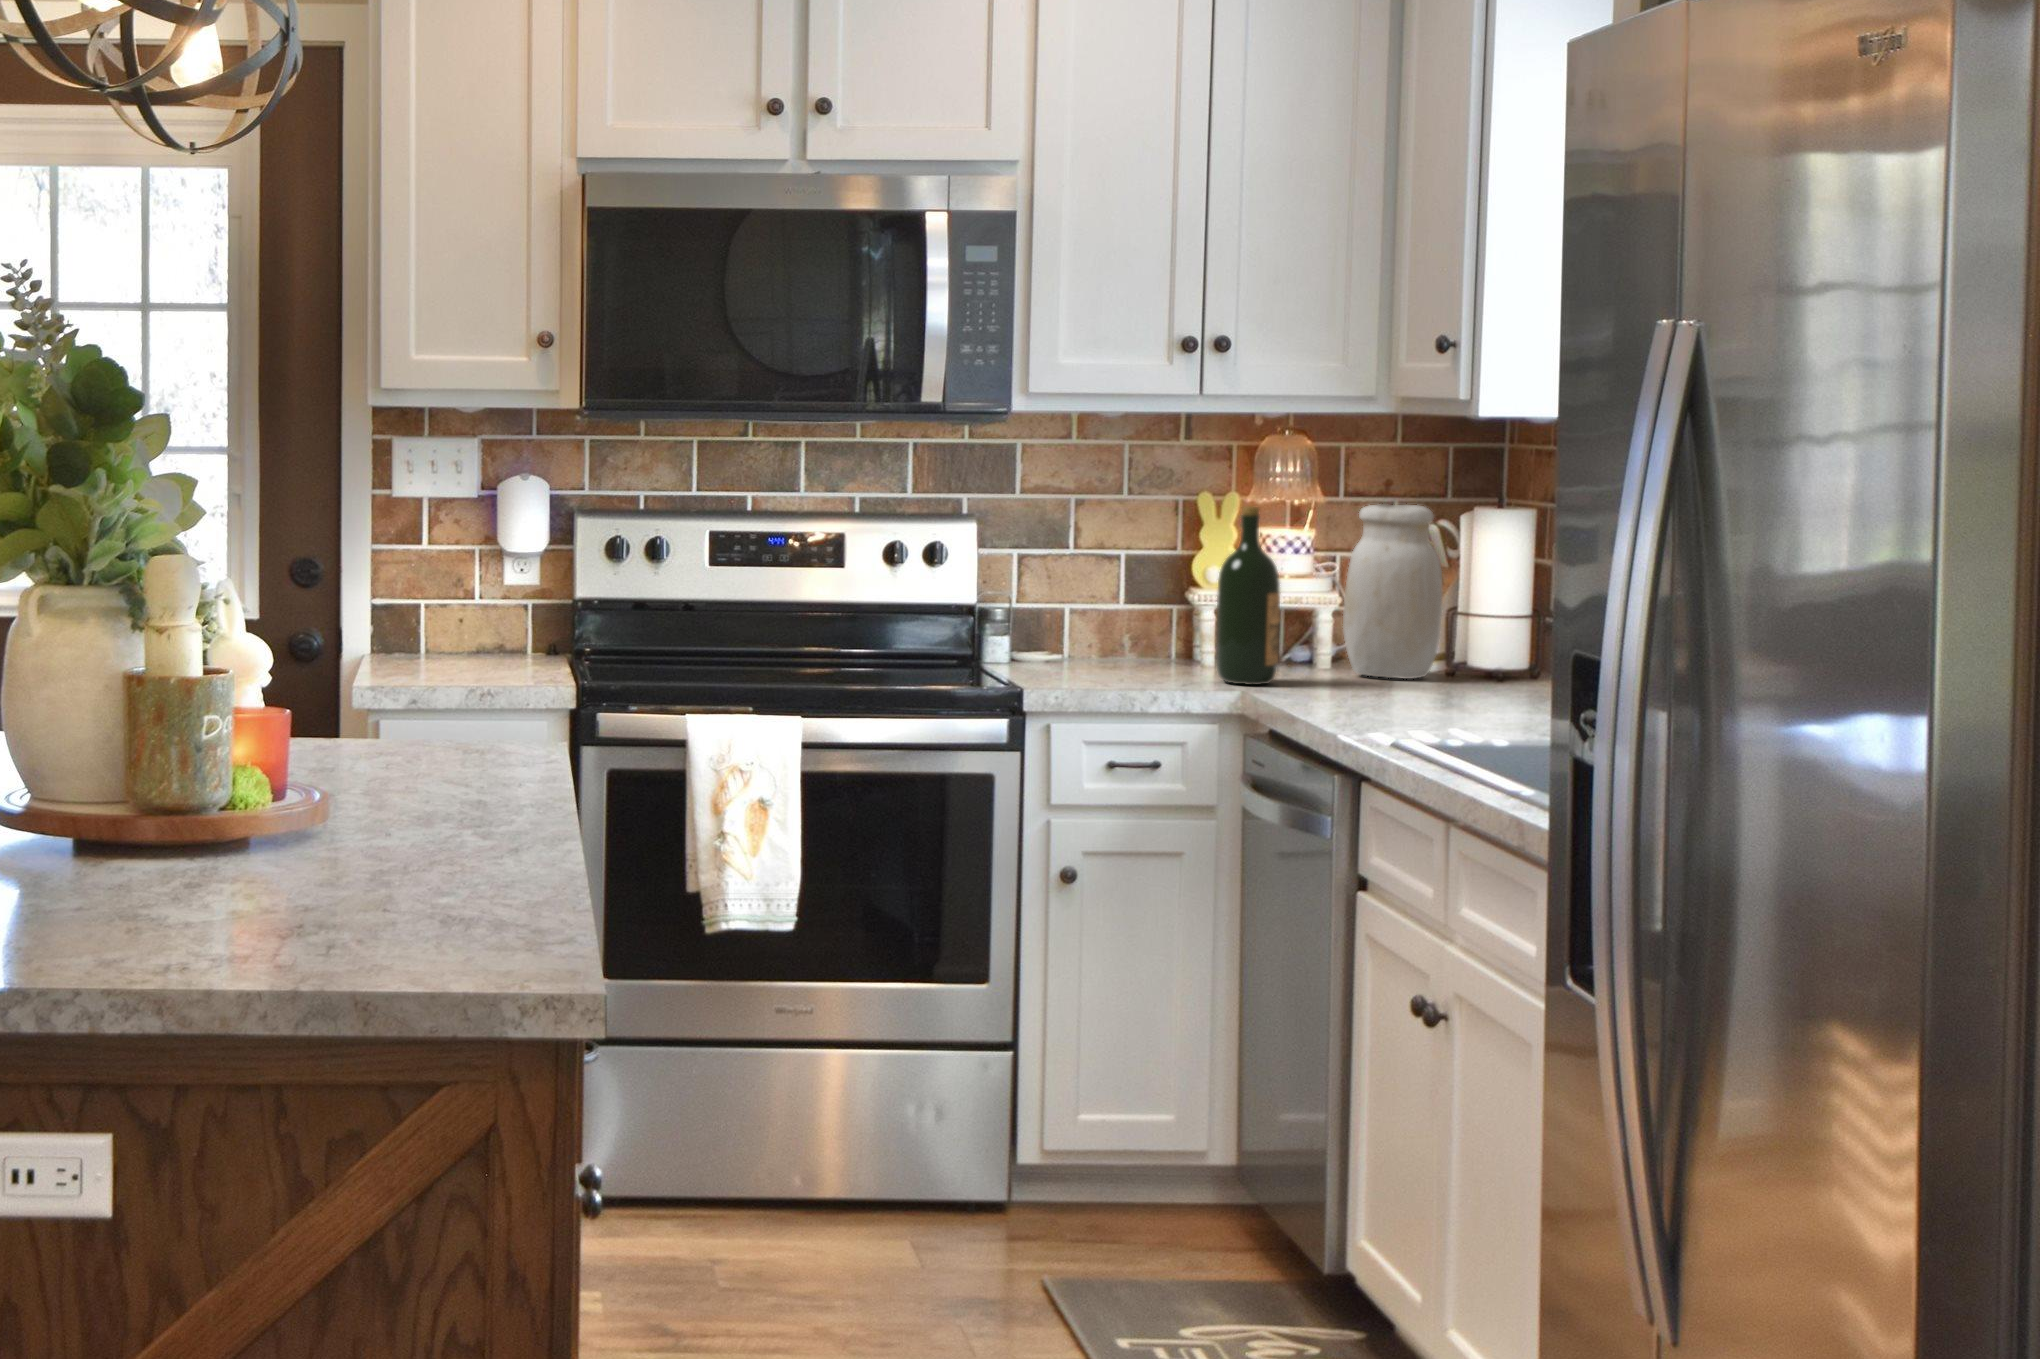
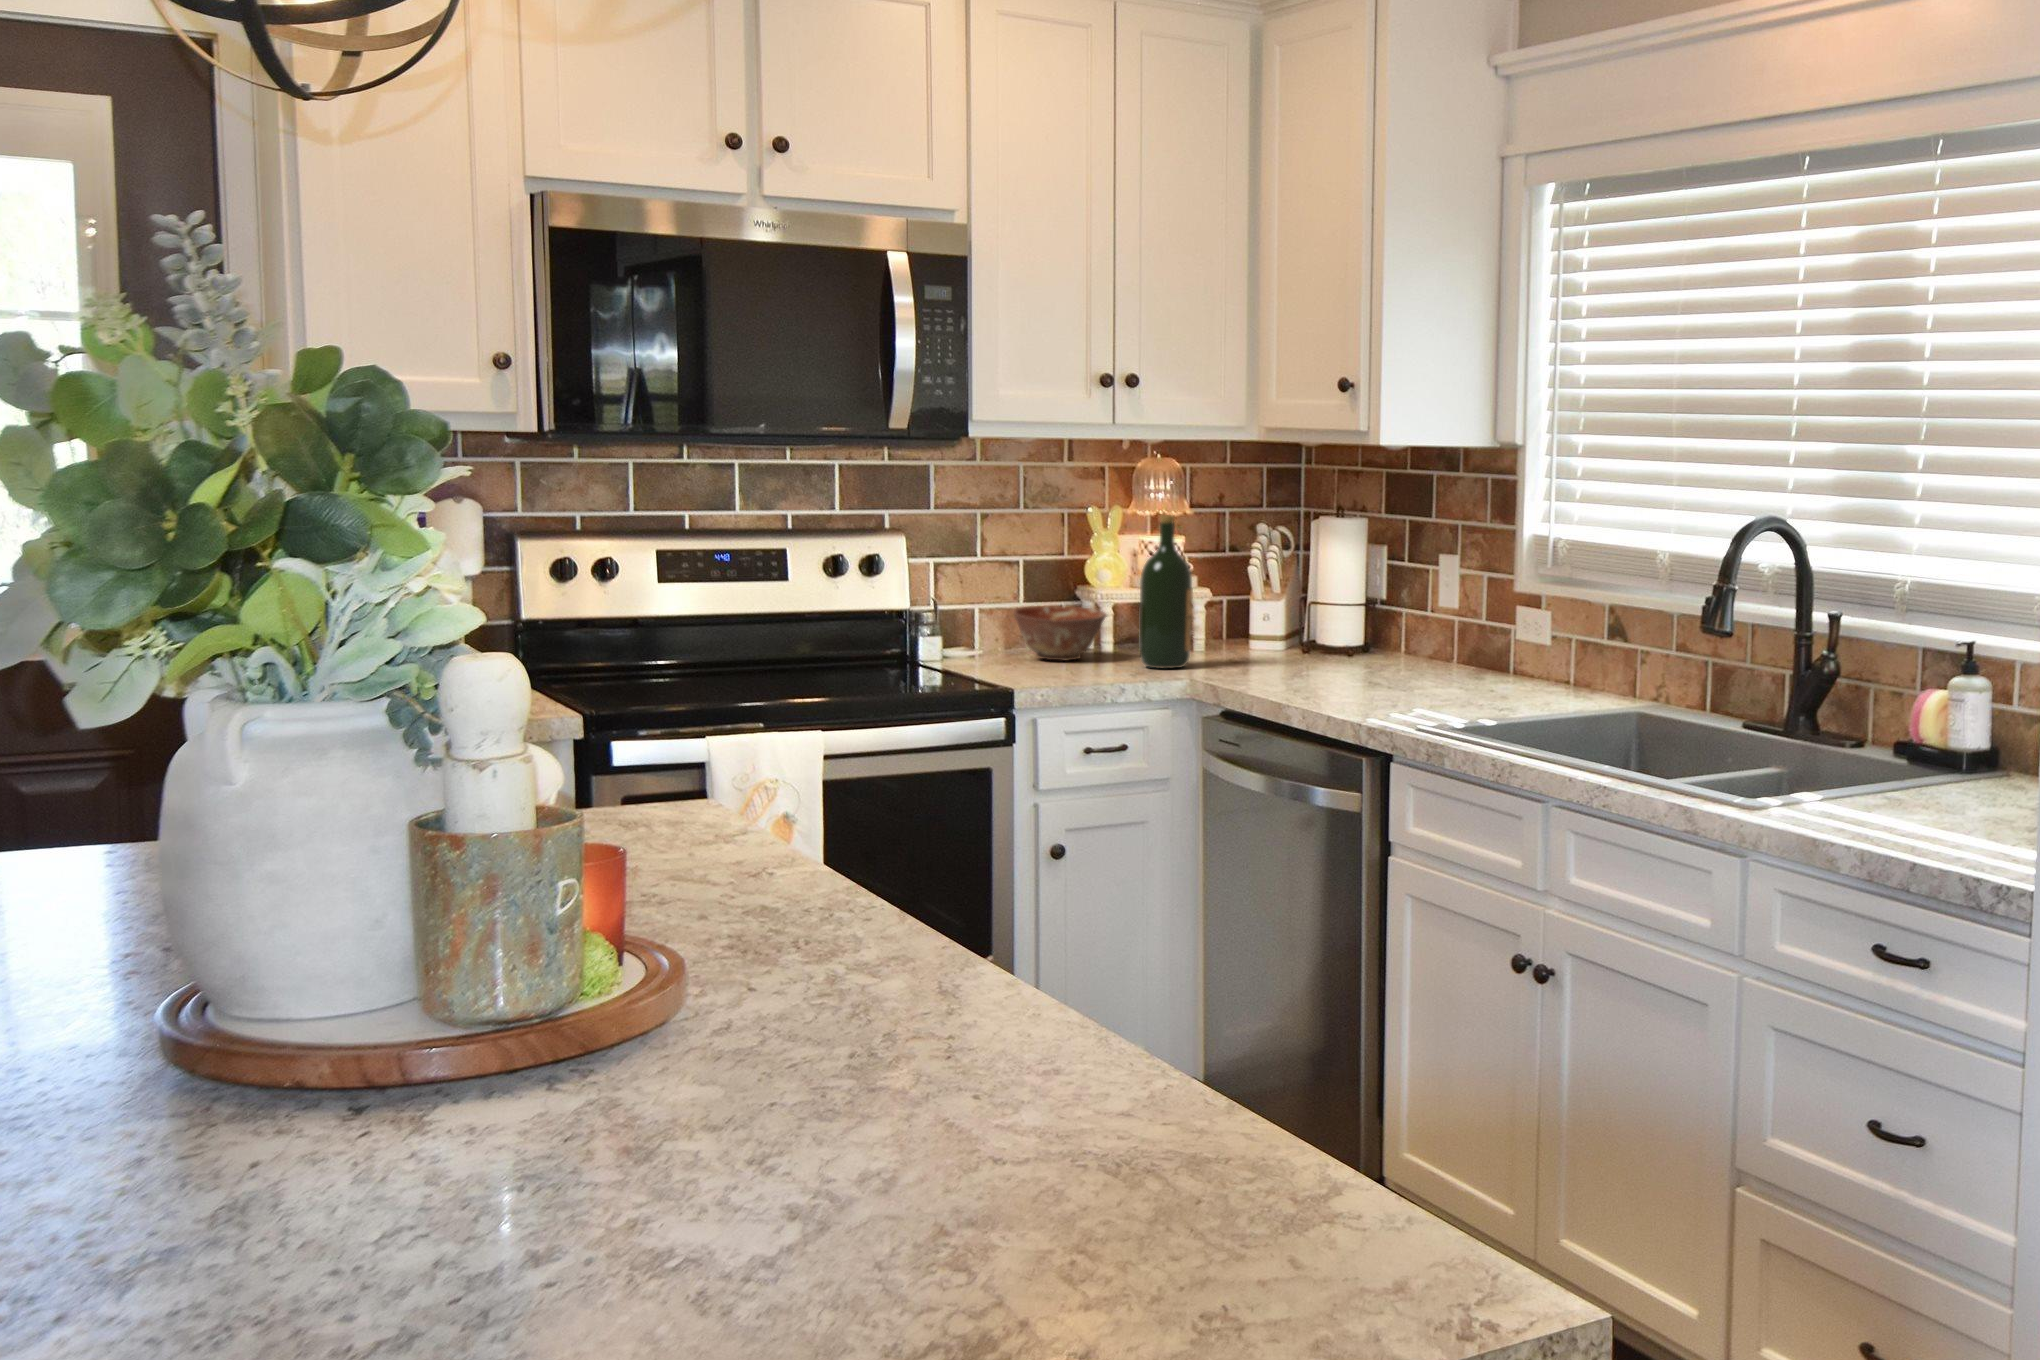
jar: present [1343,504,1443,679] -> none [1220,511,1298,655]
ceramic bowl: none [1092,605,1200,668] -> present [1014,606,1106,661]

